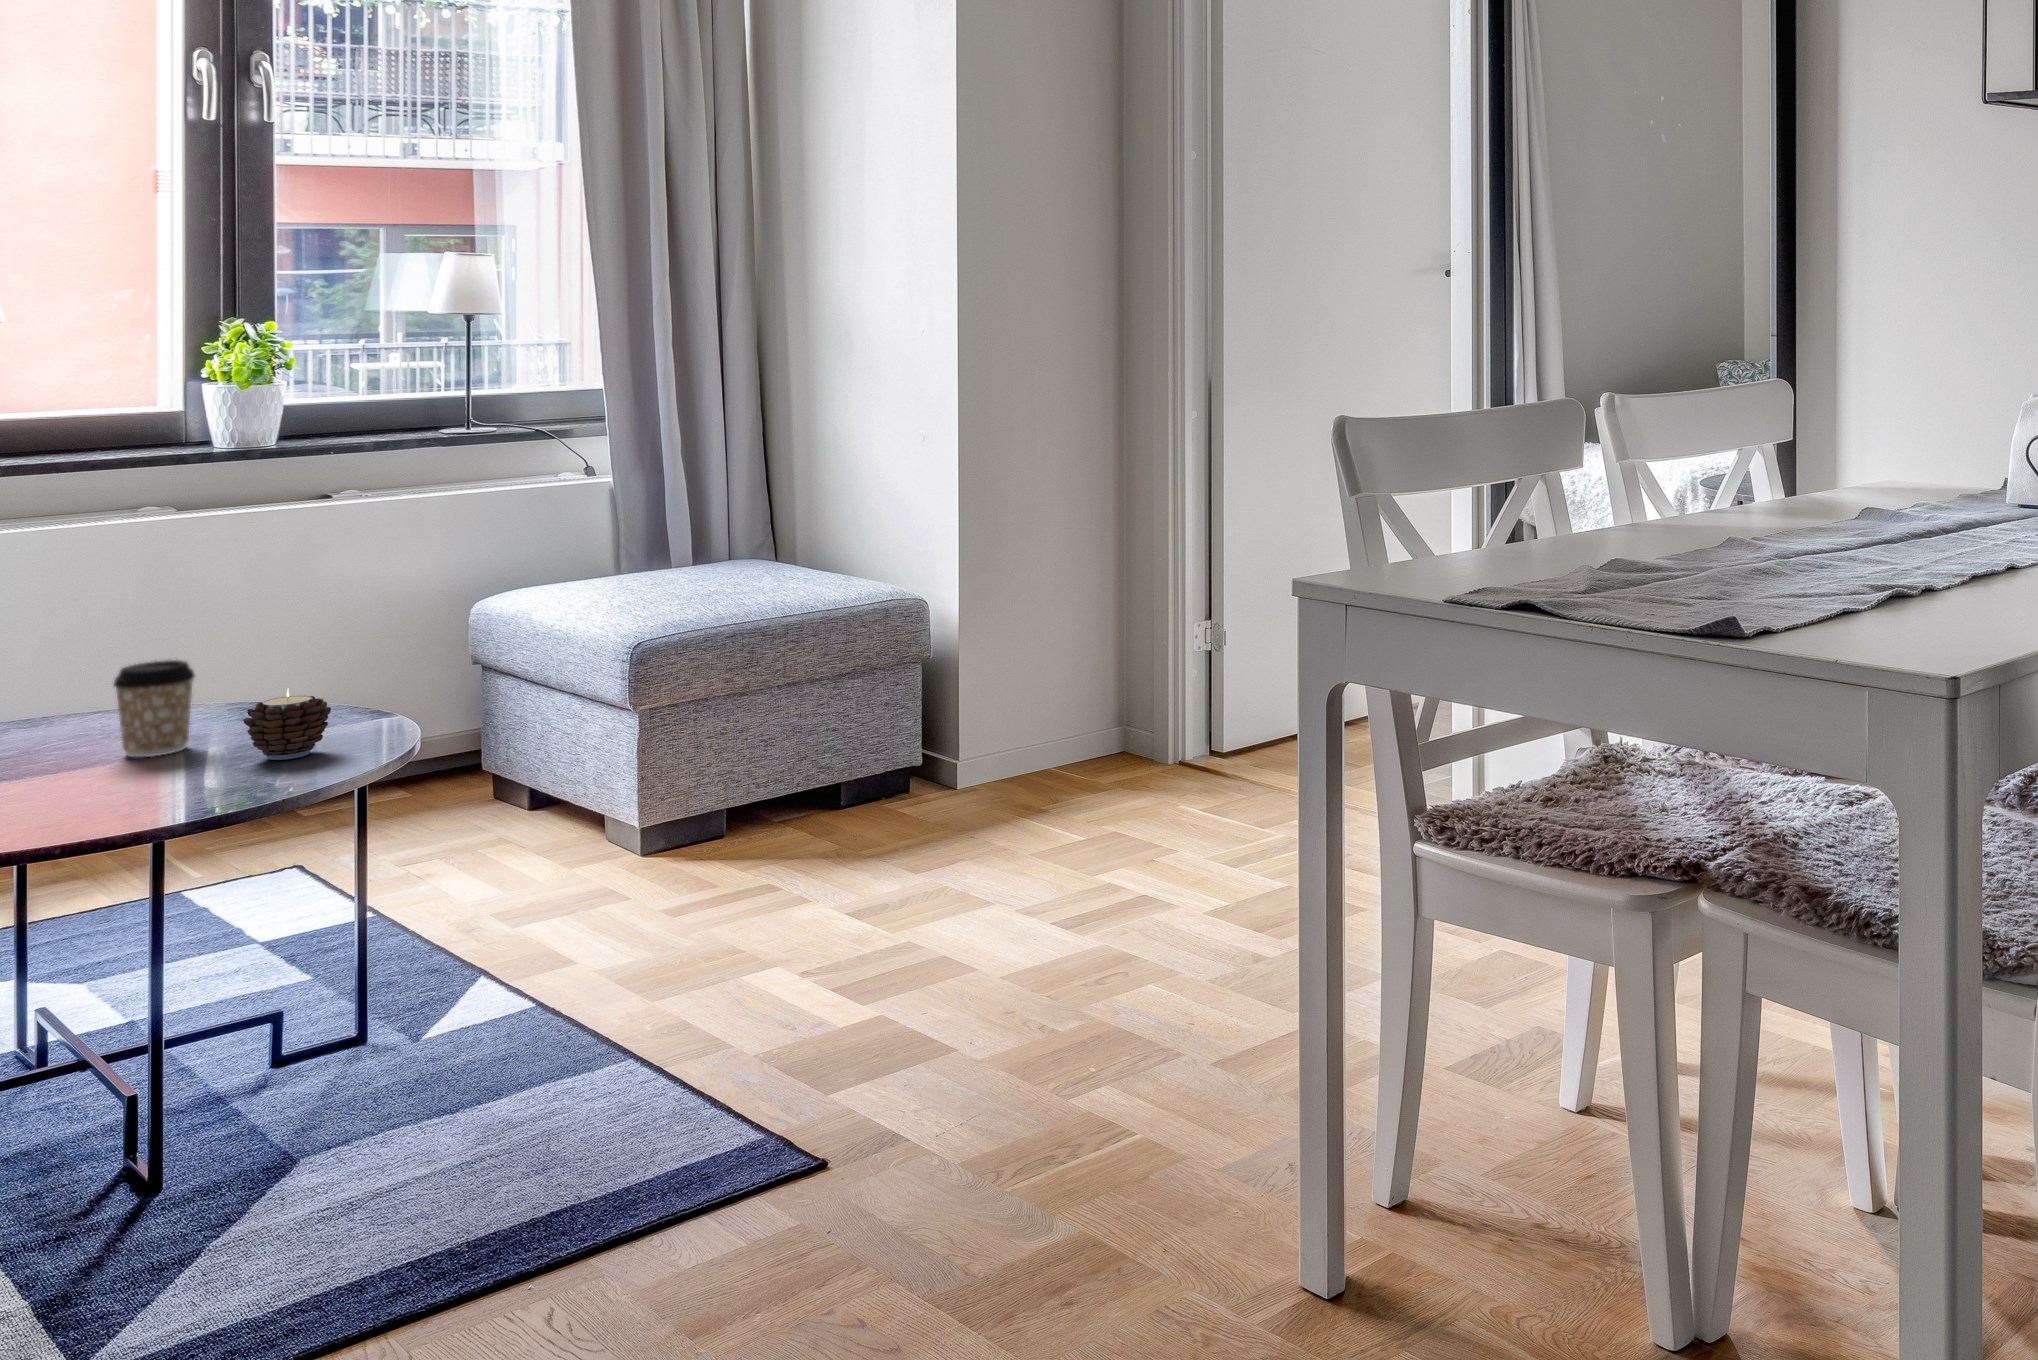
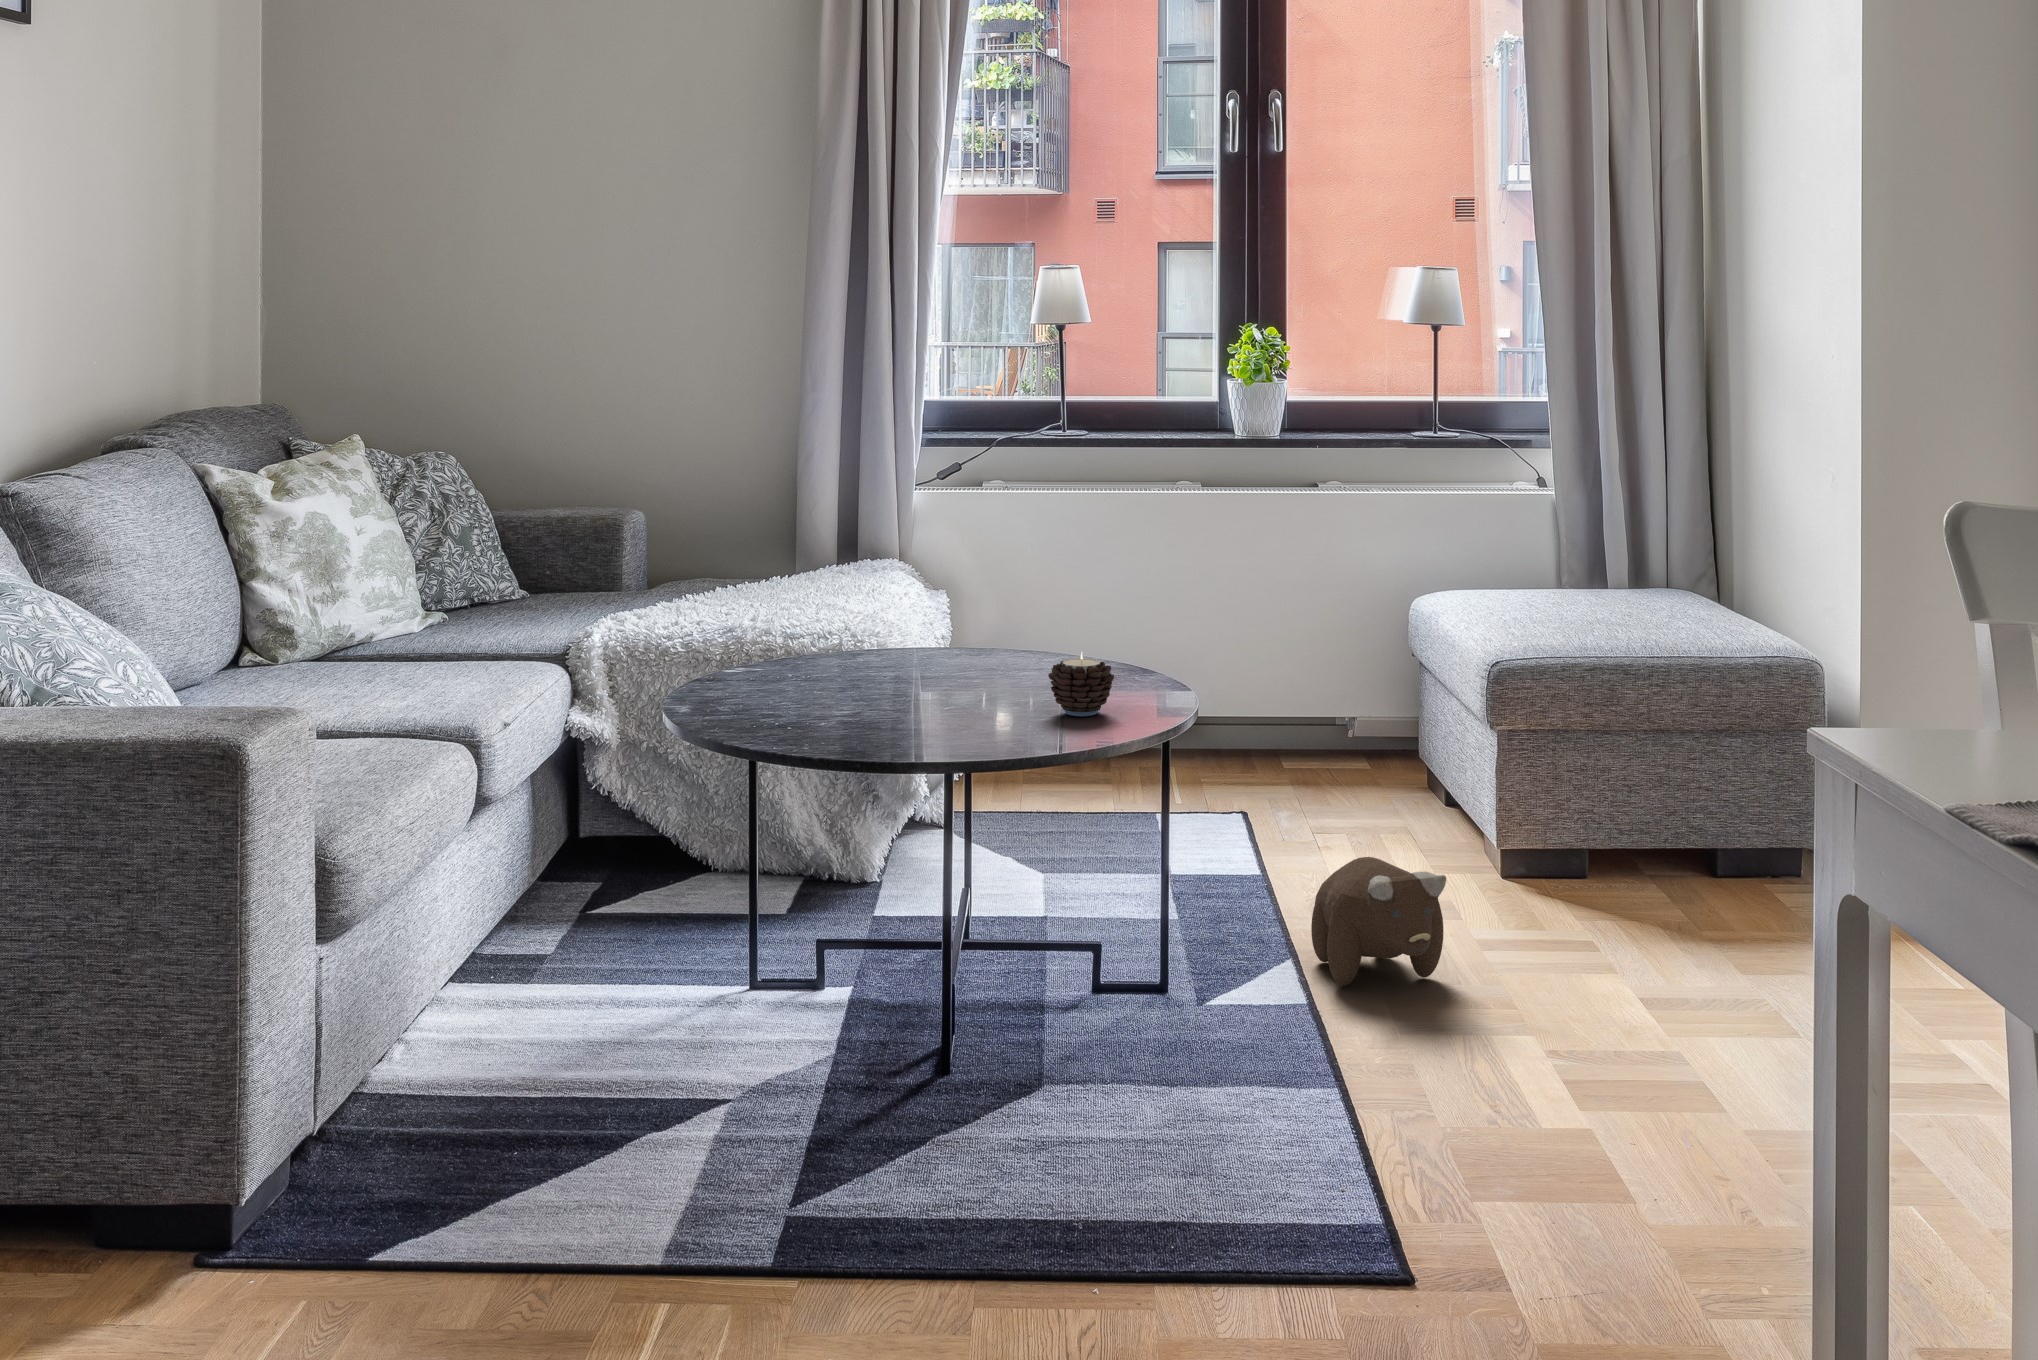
coffee cup: present [114,660,195,757] -> none [983,610,1041,693]
plush toy: none [508,846,673,983] -> present [1311,857,1446,987]

